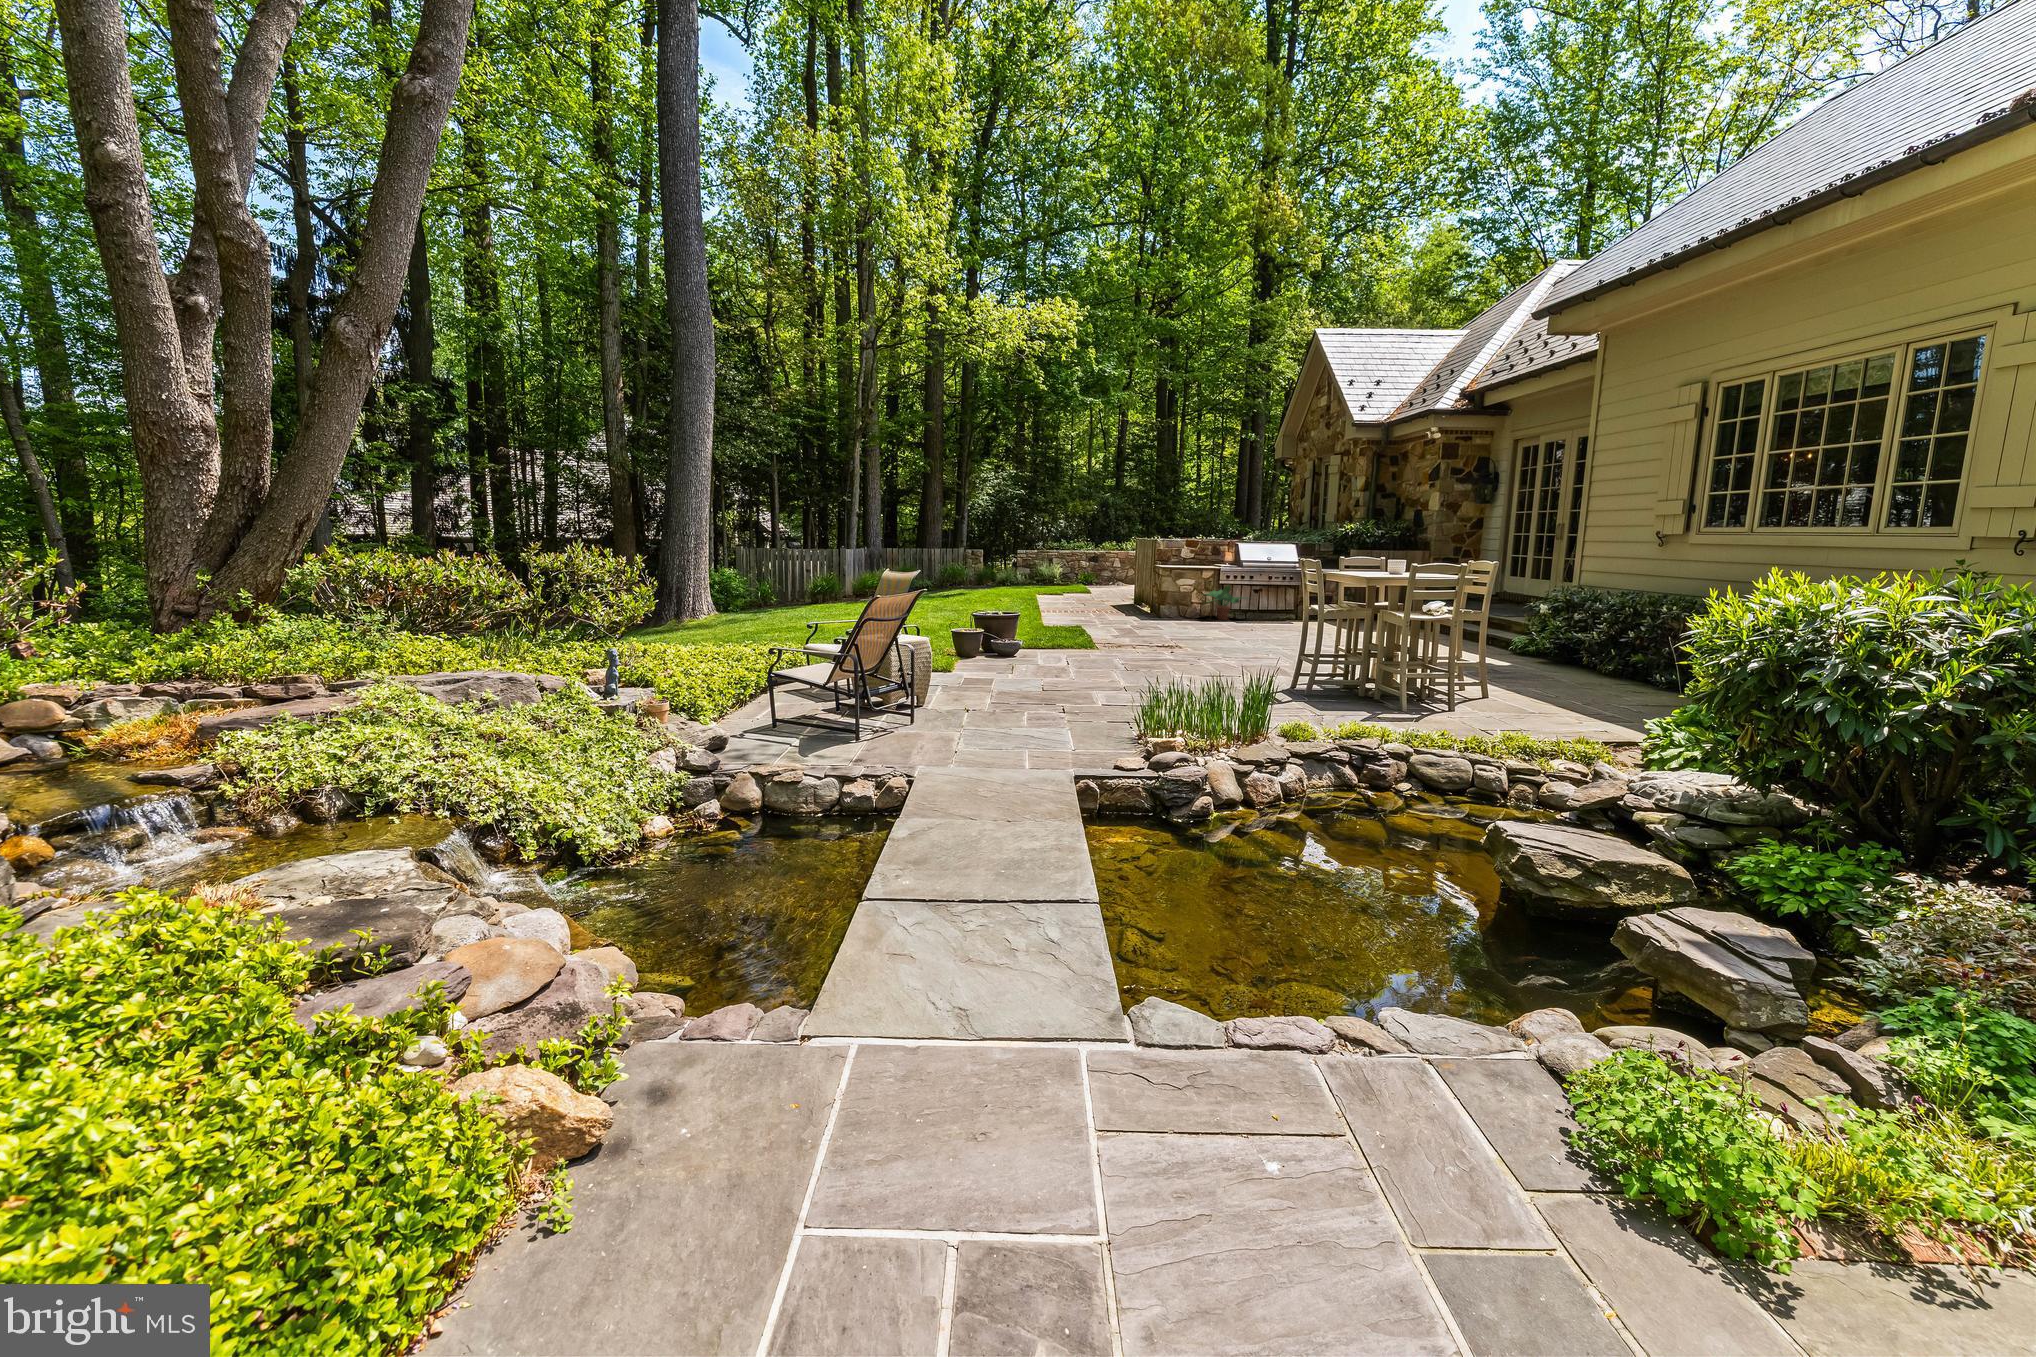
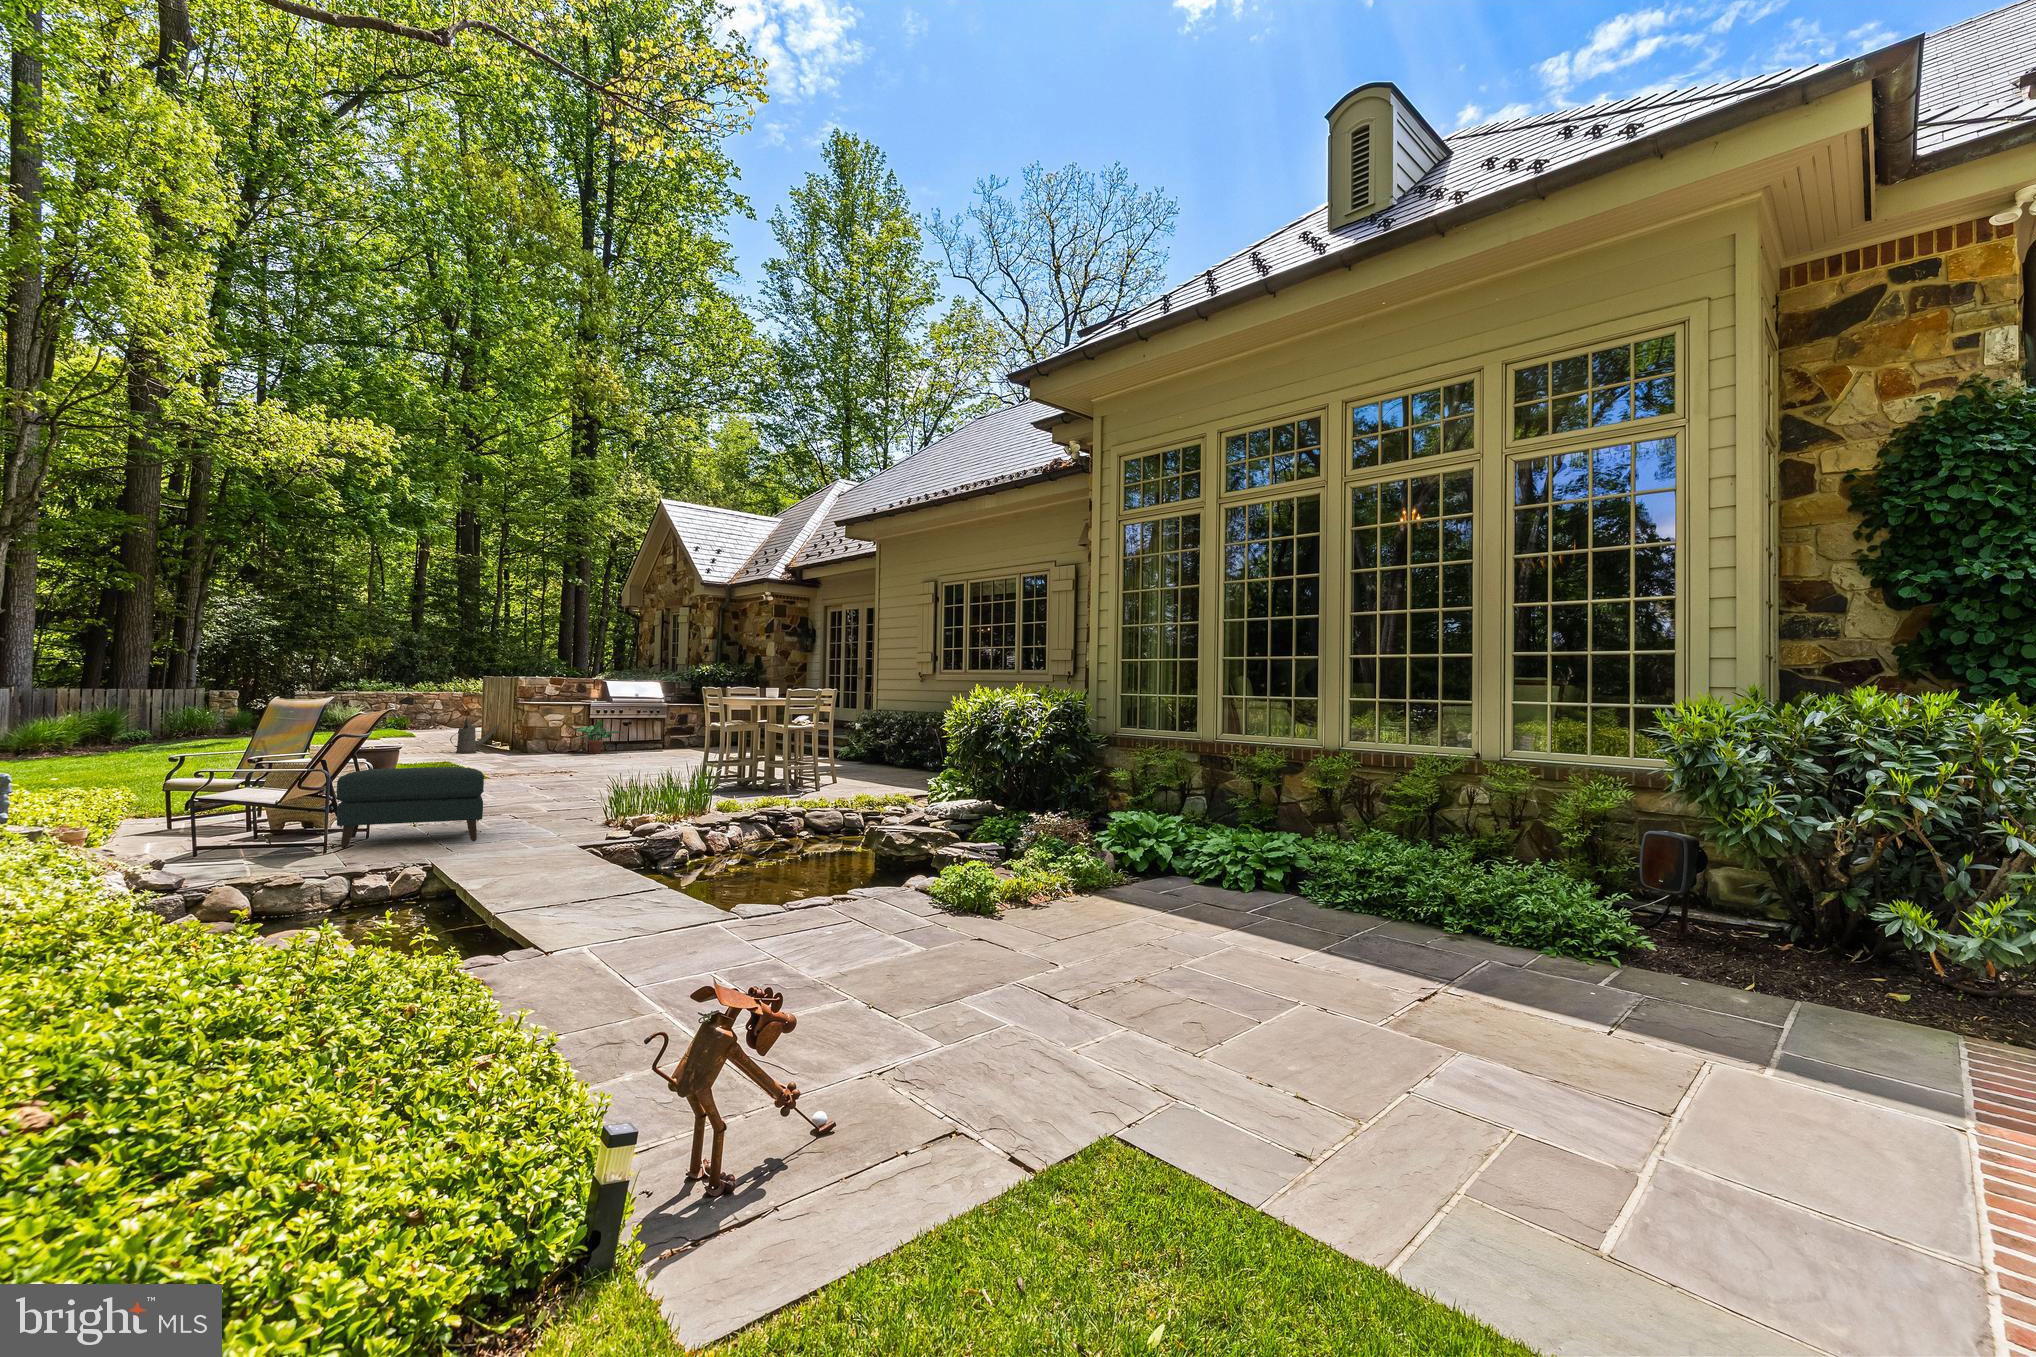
watering can: none [1100,579,1140,612] -> present [450,719,499,753]
ottoman: none [867,654,1014,746] -> present [336,767,484,848]

